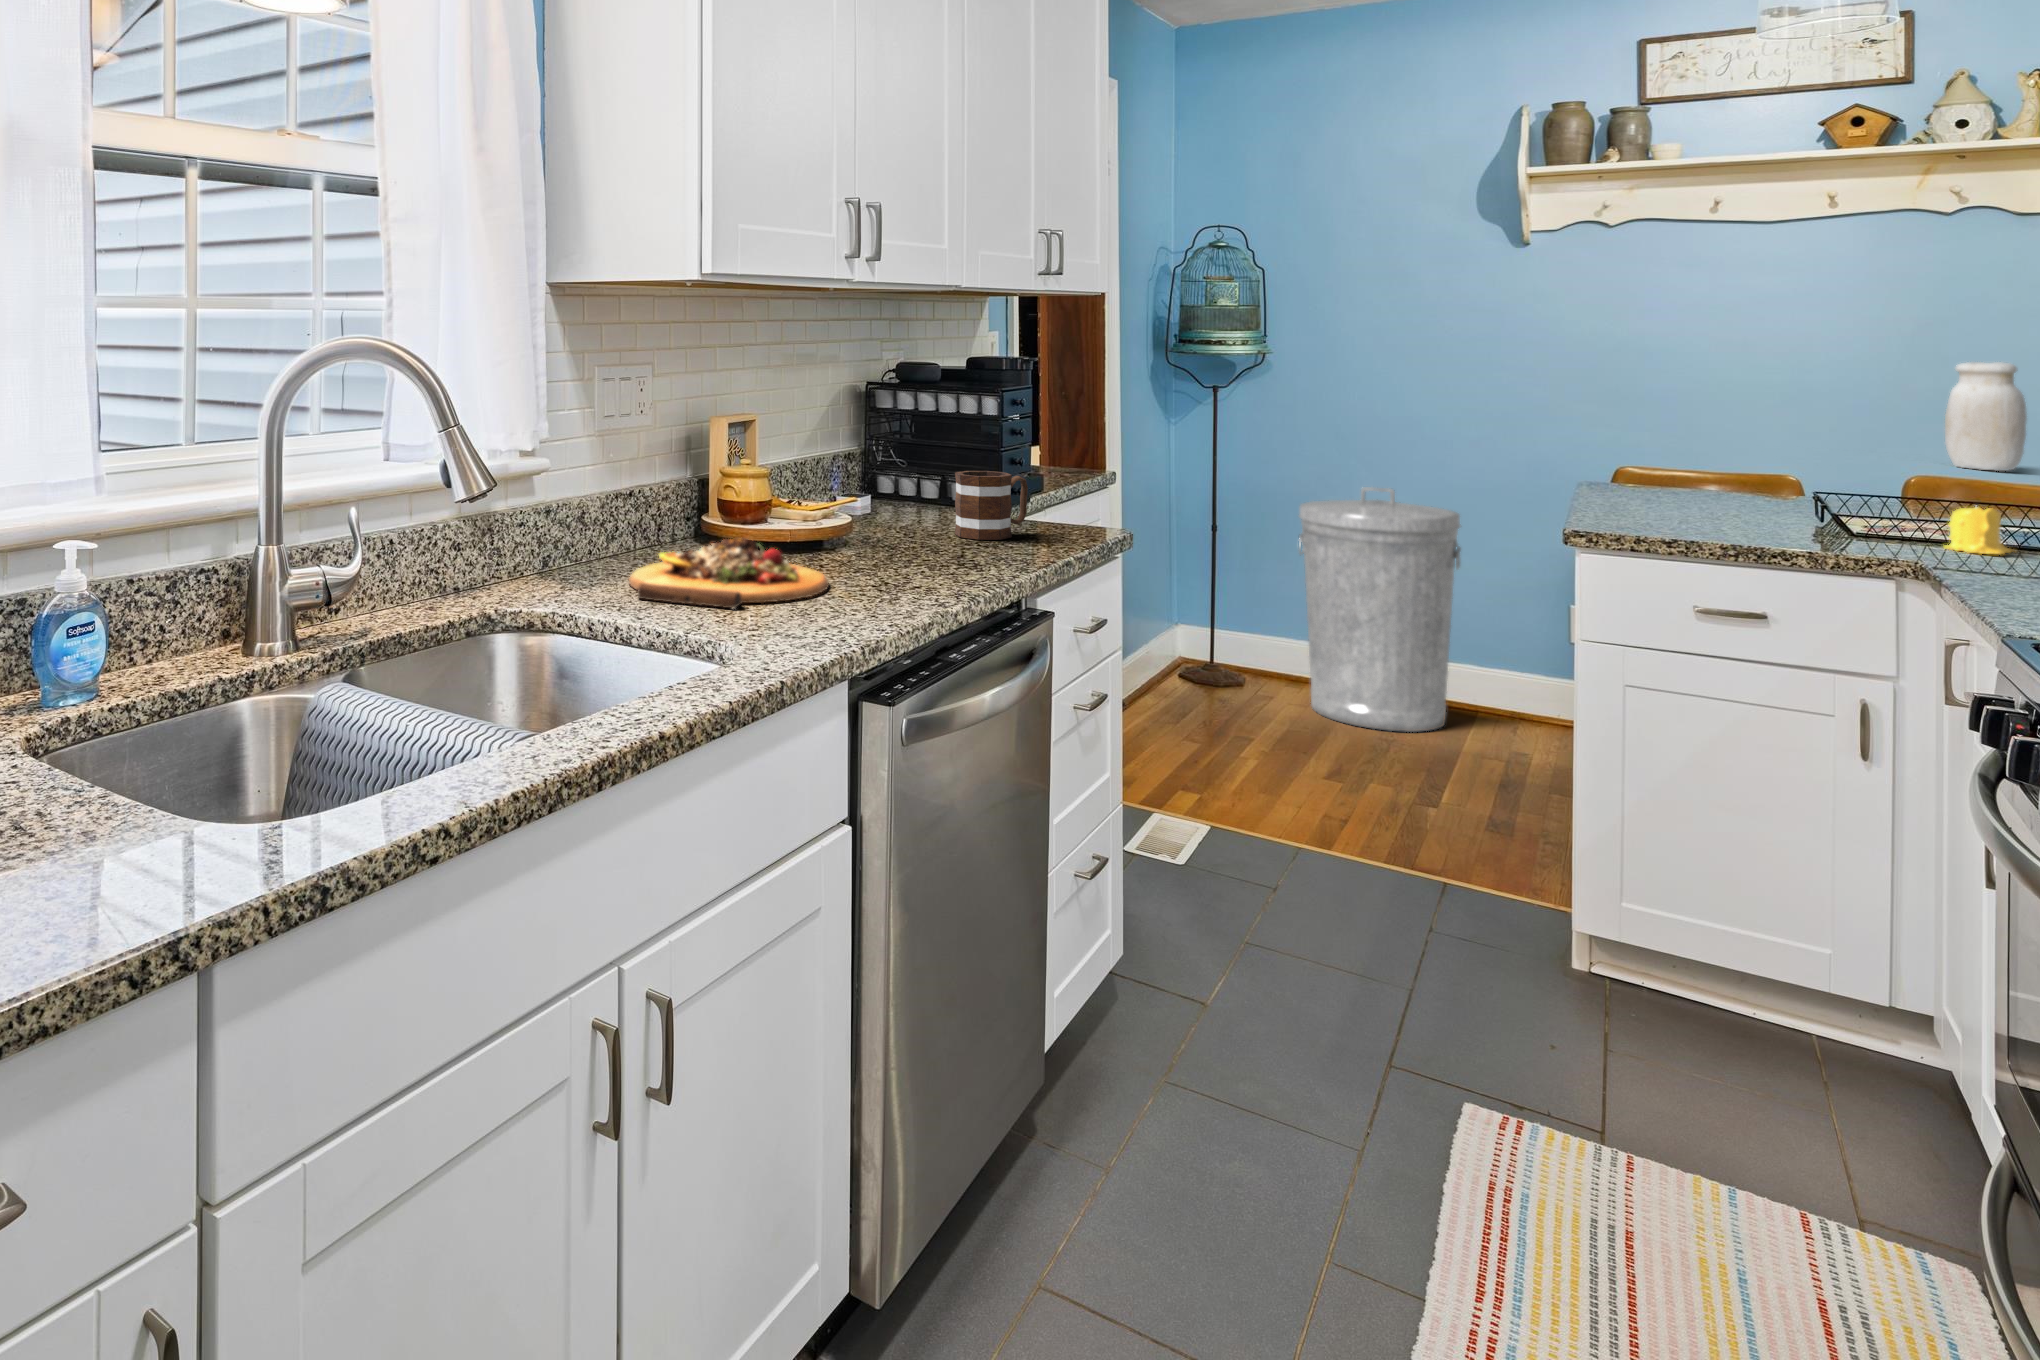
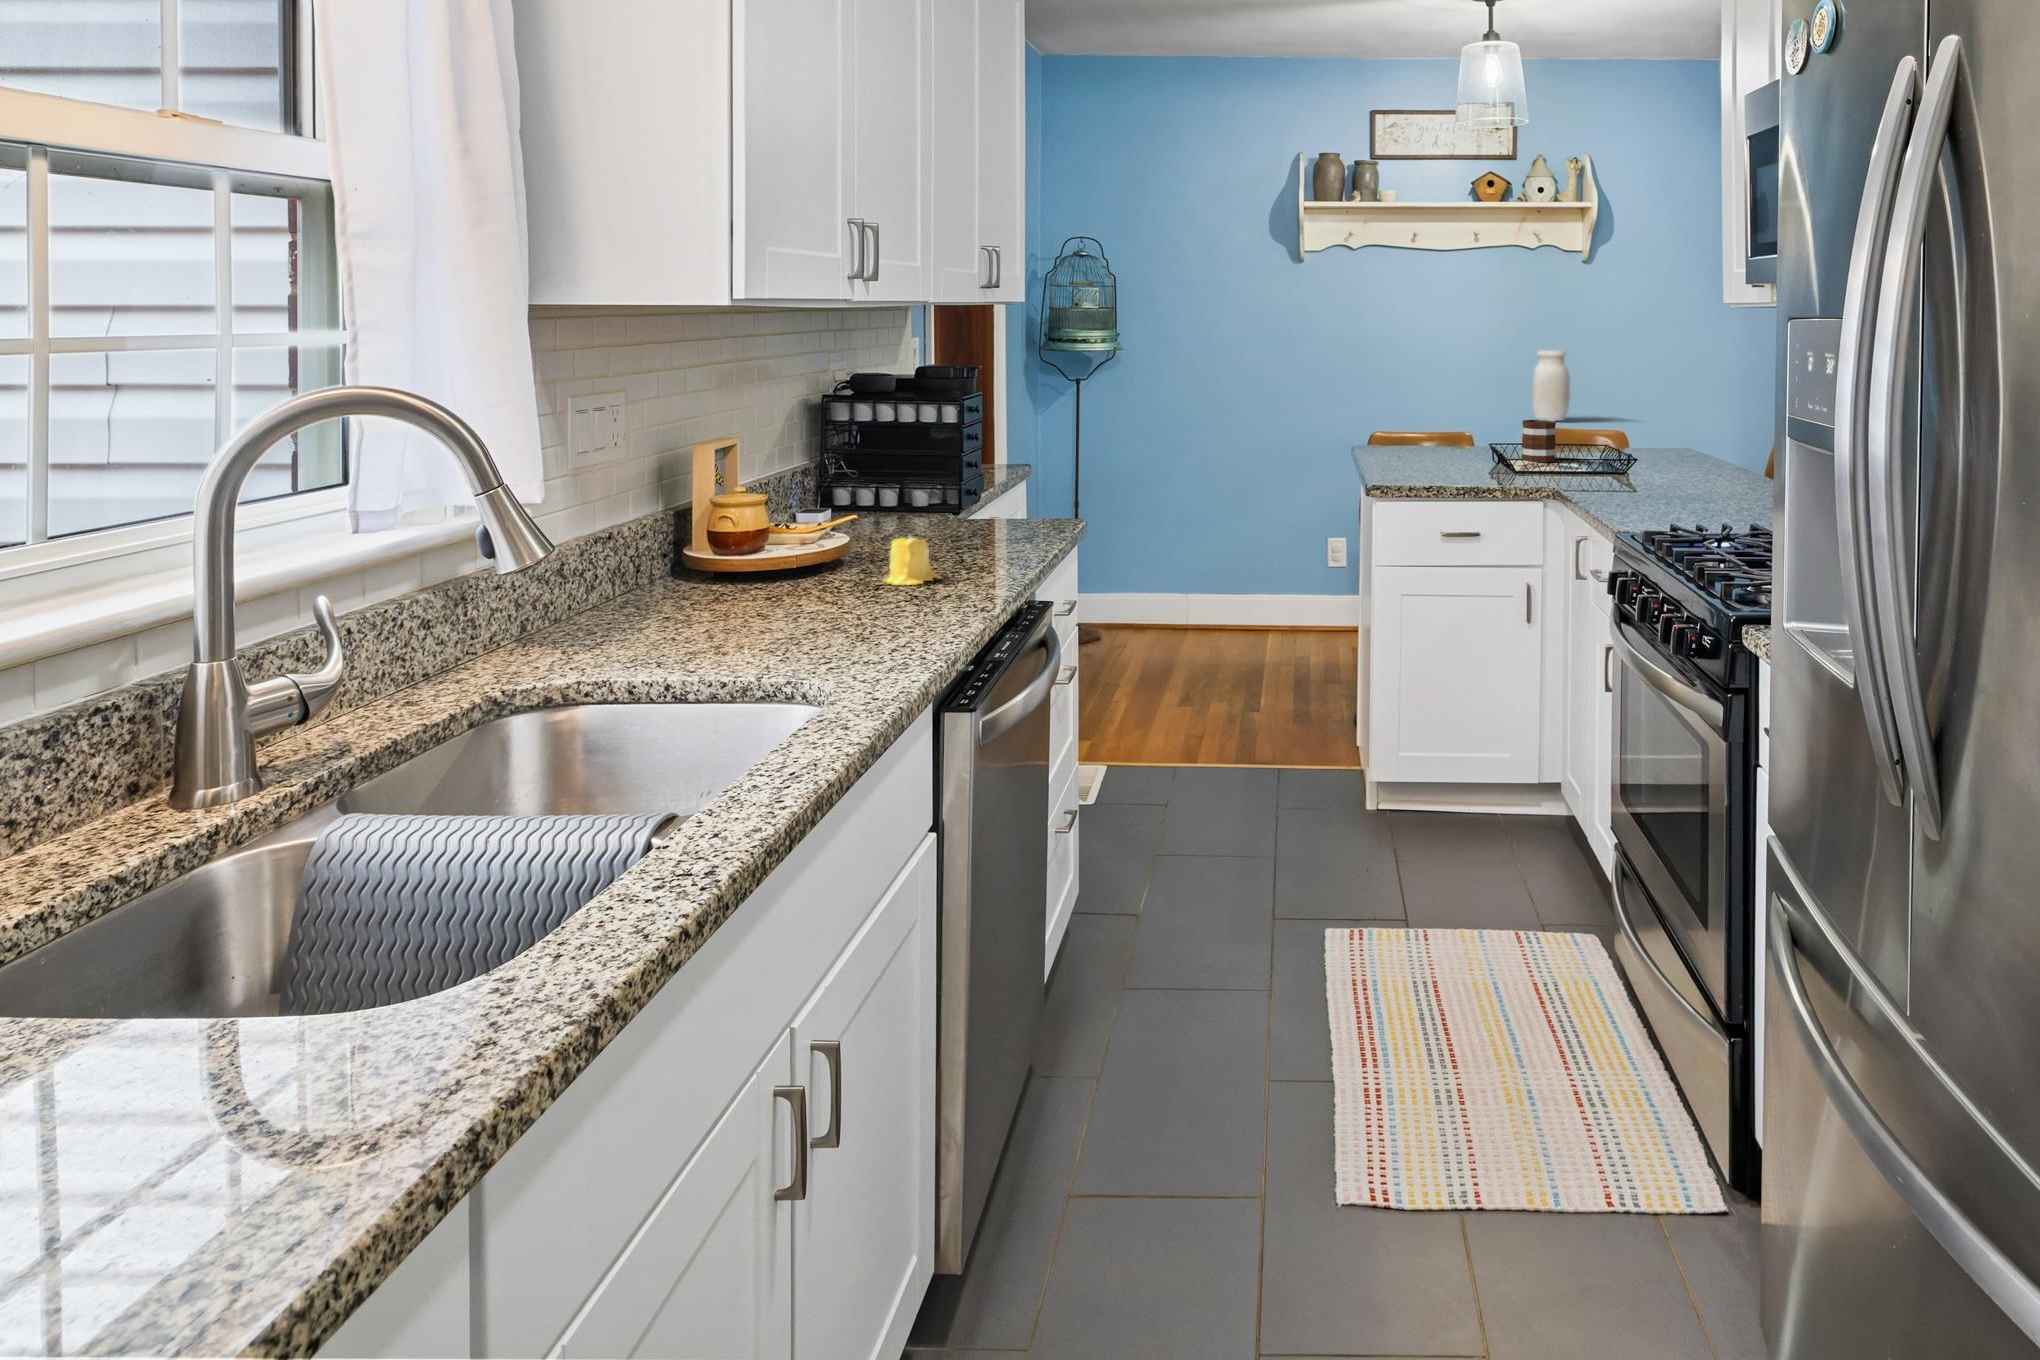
mug: present [955,471,1028,540] -> present [1522,420,1556,462]
trash can: present [1299,487,1461,732] -> none [1147,457,1263,654]
candle: present [1944,507,2014,554] -> present [884,538,940,585]
cutting board: present [629,537,829,609] -> none [637,569,861,650]

